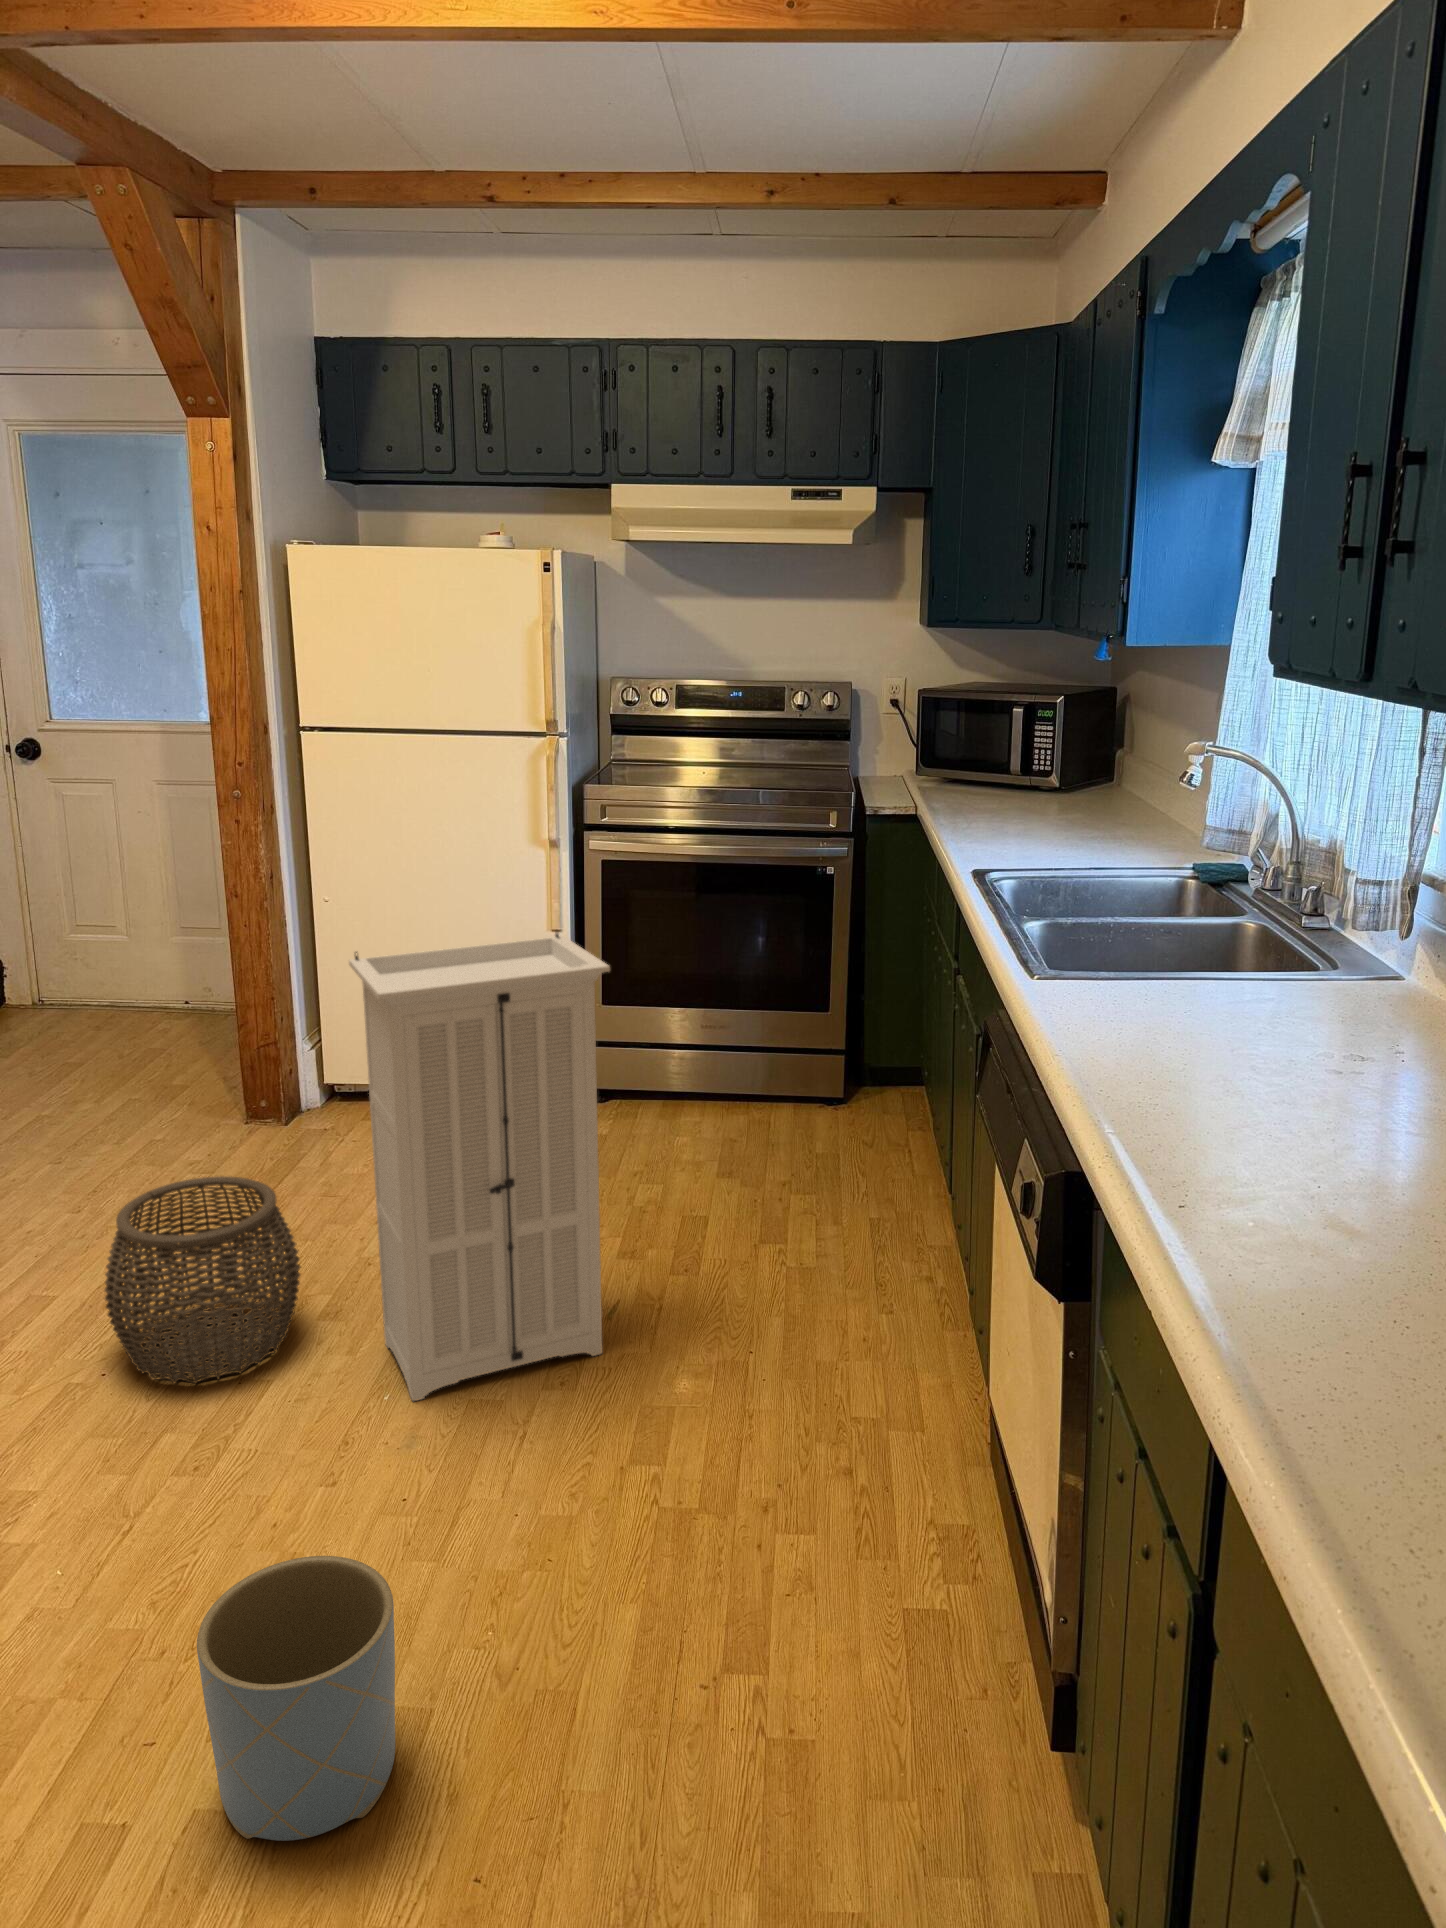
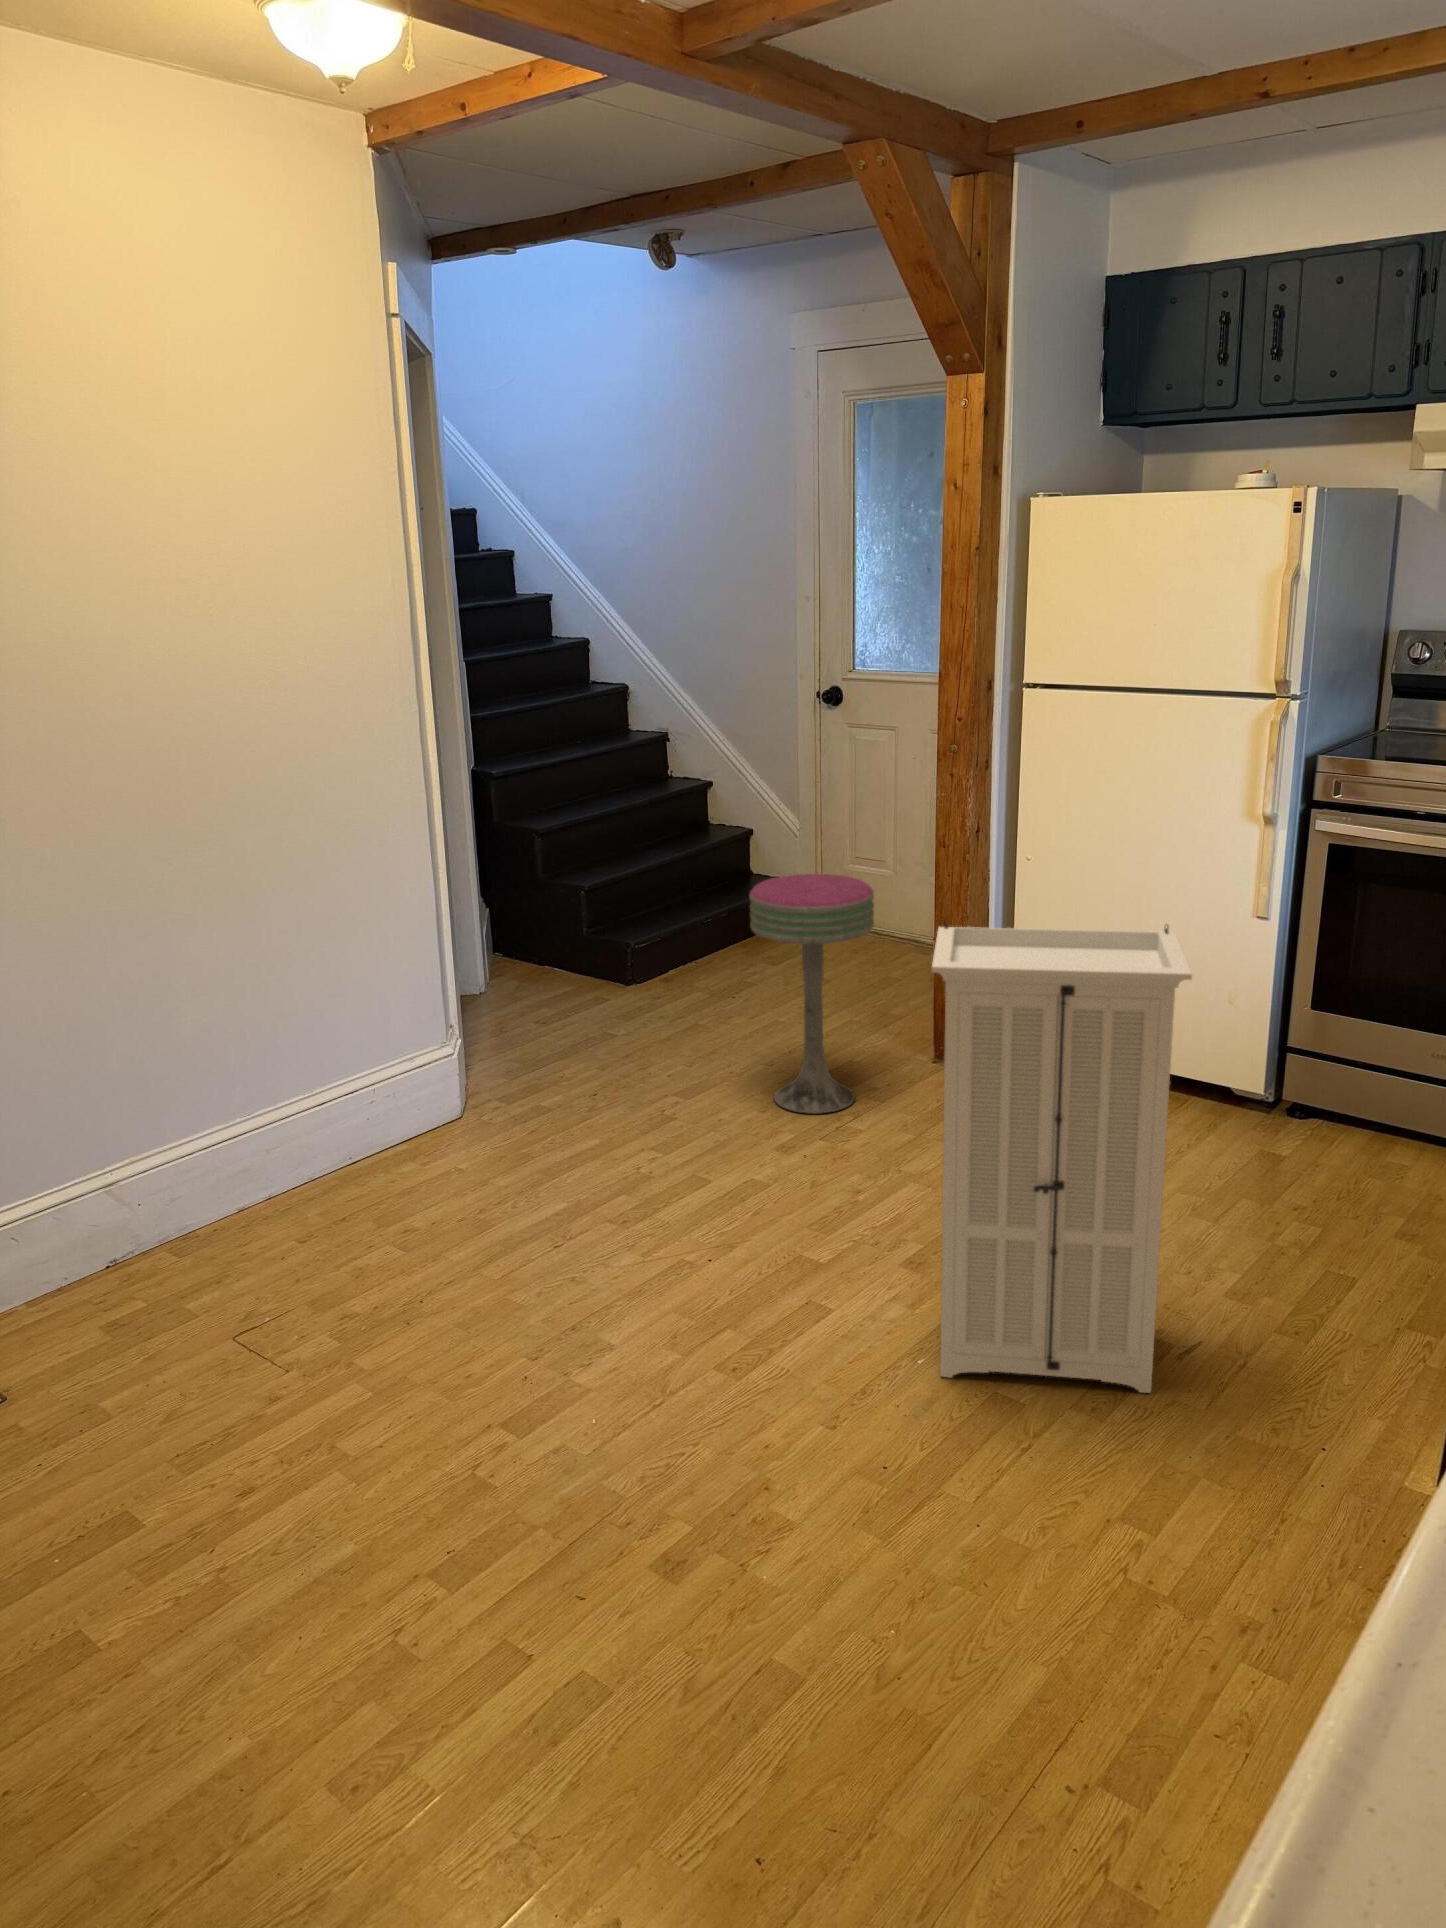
bar stool: none [35,938,186,1199] -> present [750,874,874,1114]
woven basket: present [105,1176,300,1383] -> none [713,1109,883,1299]
planter: present [197,1556,395,1841] -> none [587,1481,762,1742]

